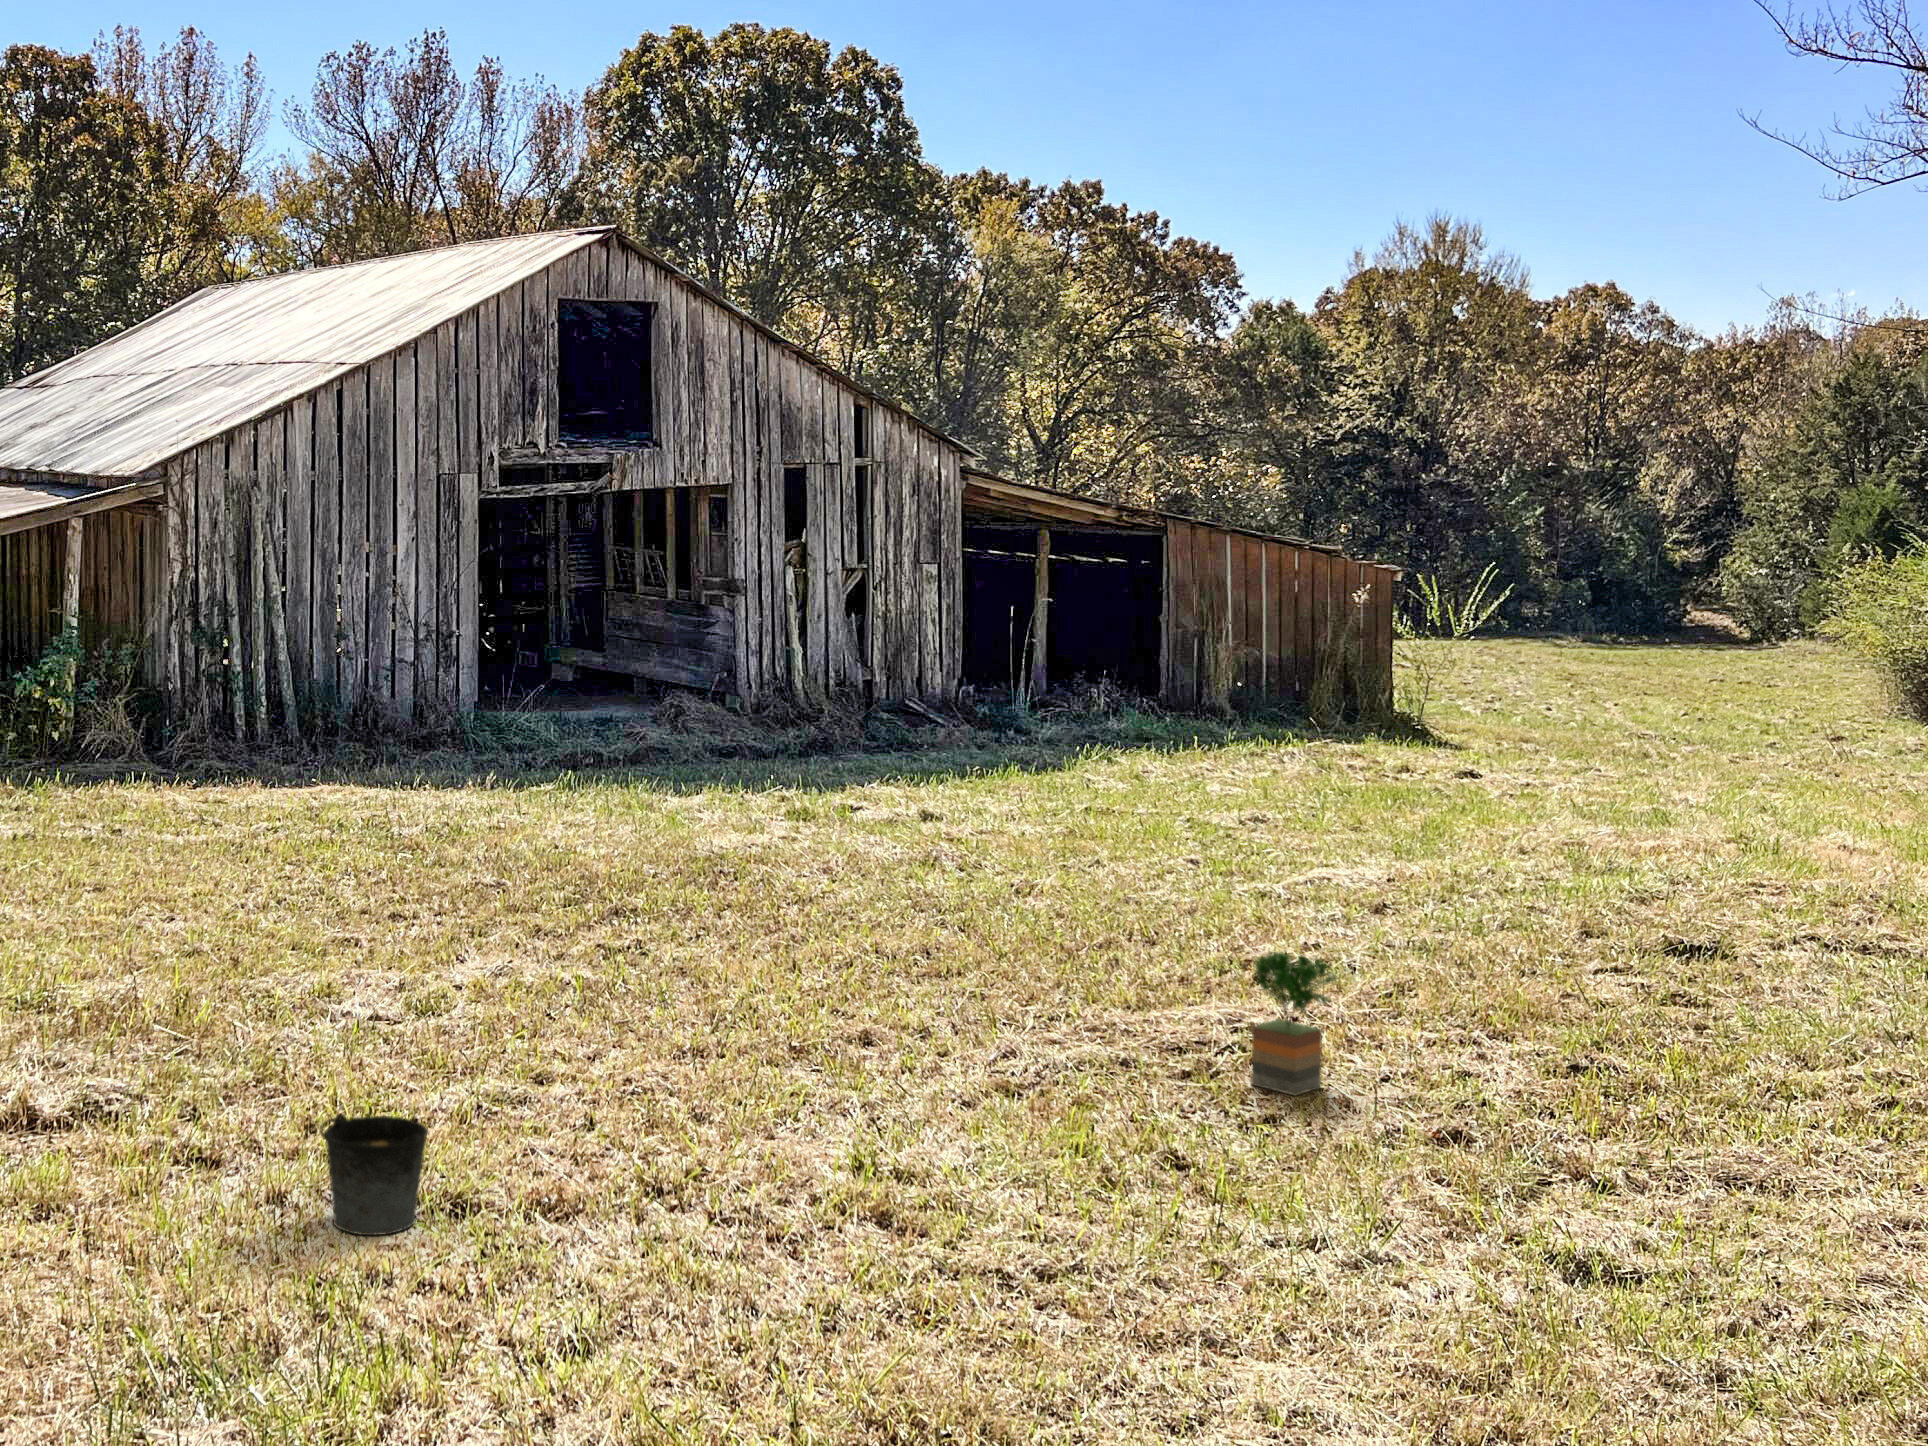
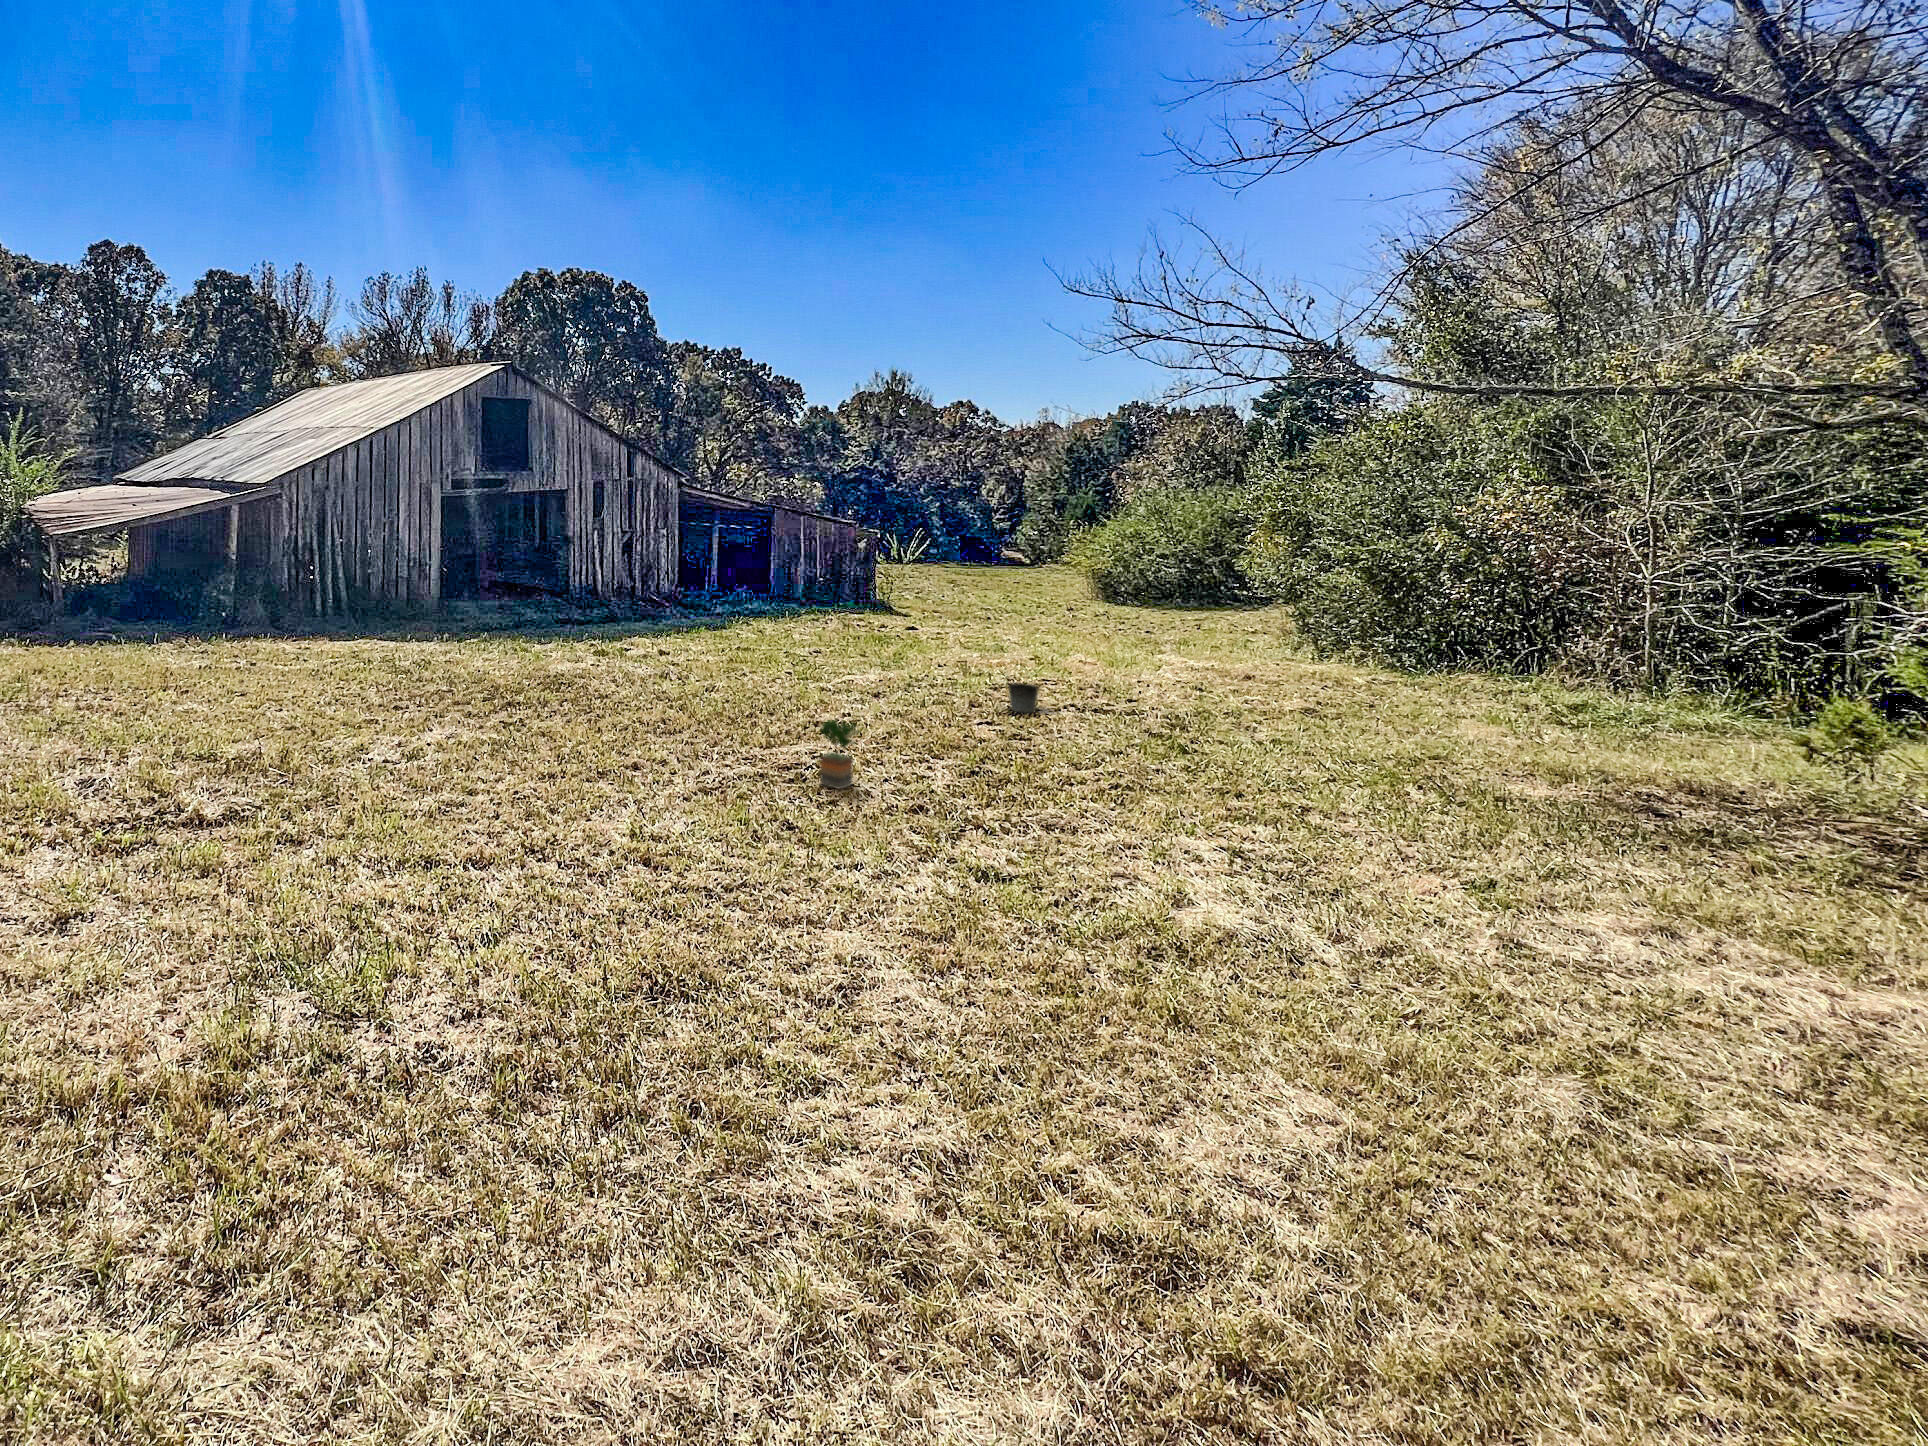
bucket: present [320,1113,428,1235] -> present [1006,683,1039,713]

